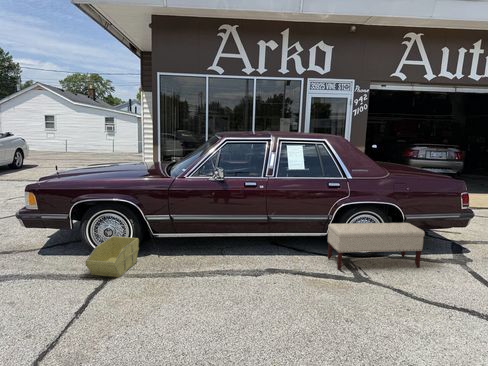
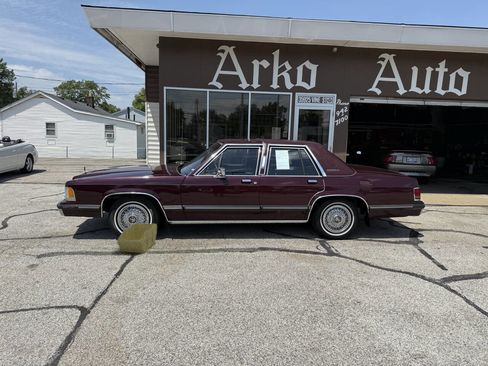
bench: present [327,223,425,270] -> none [308,212,384,249]

